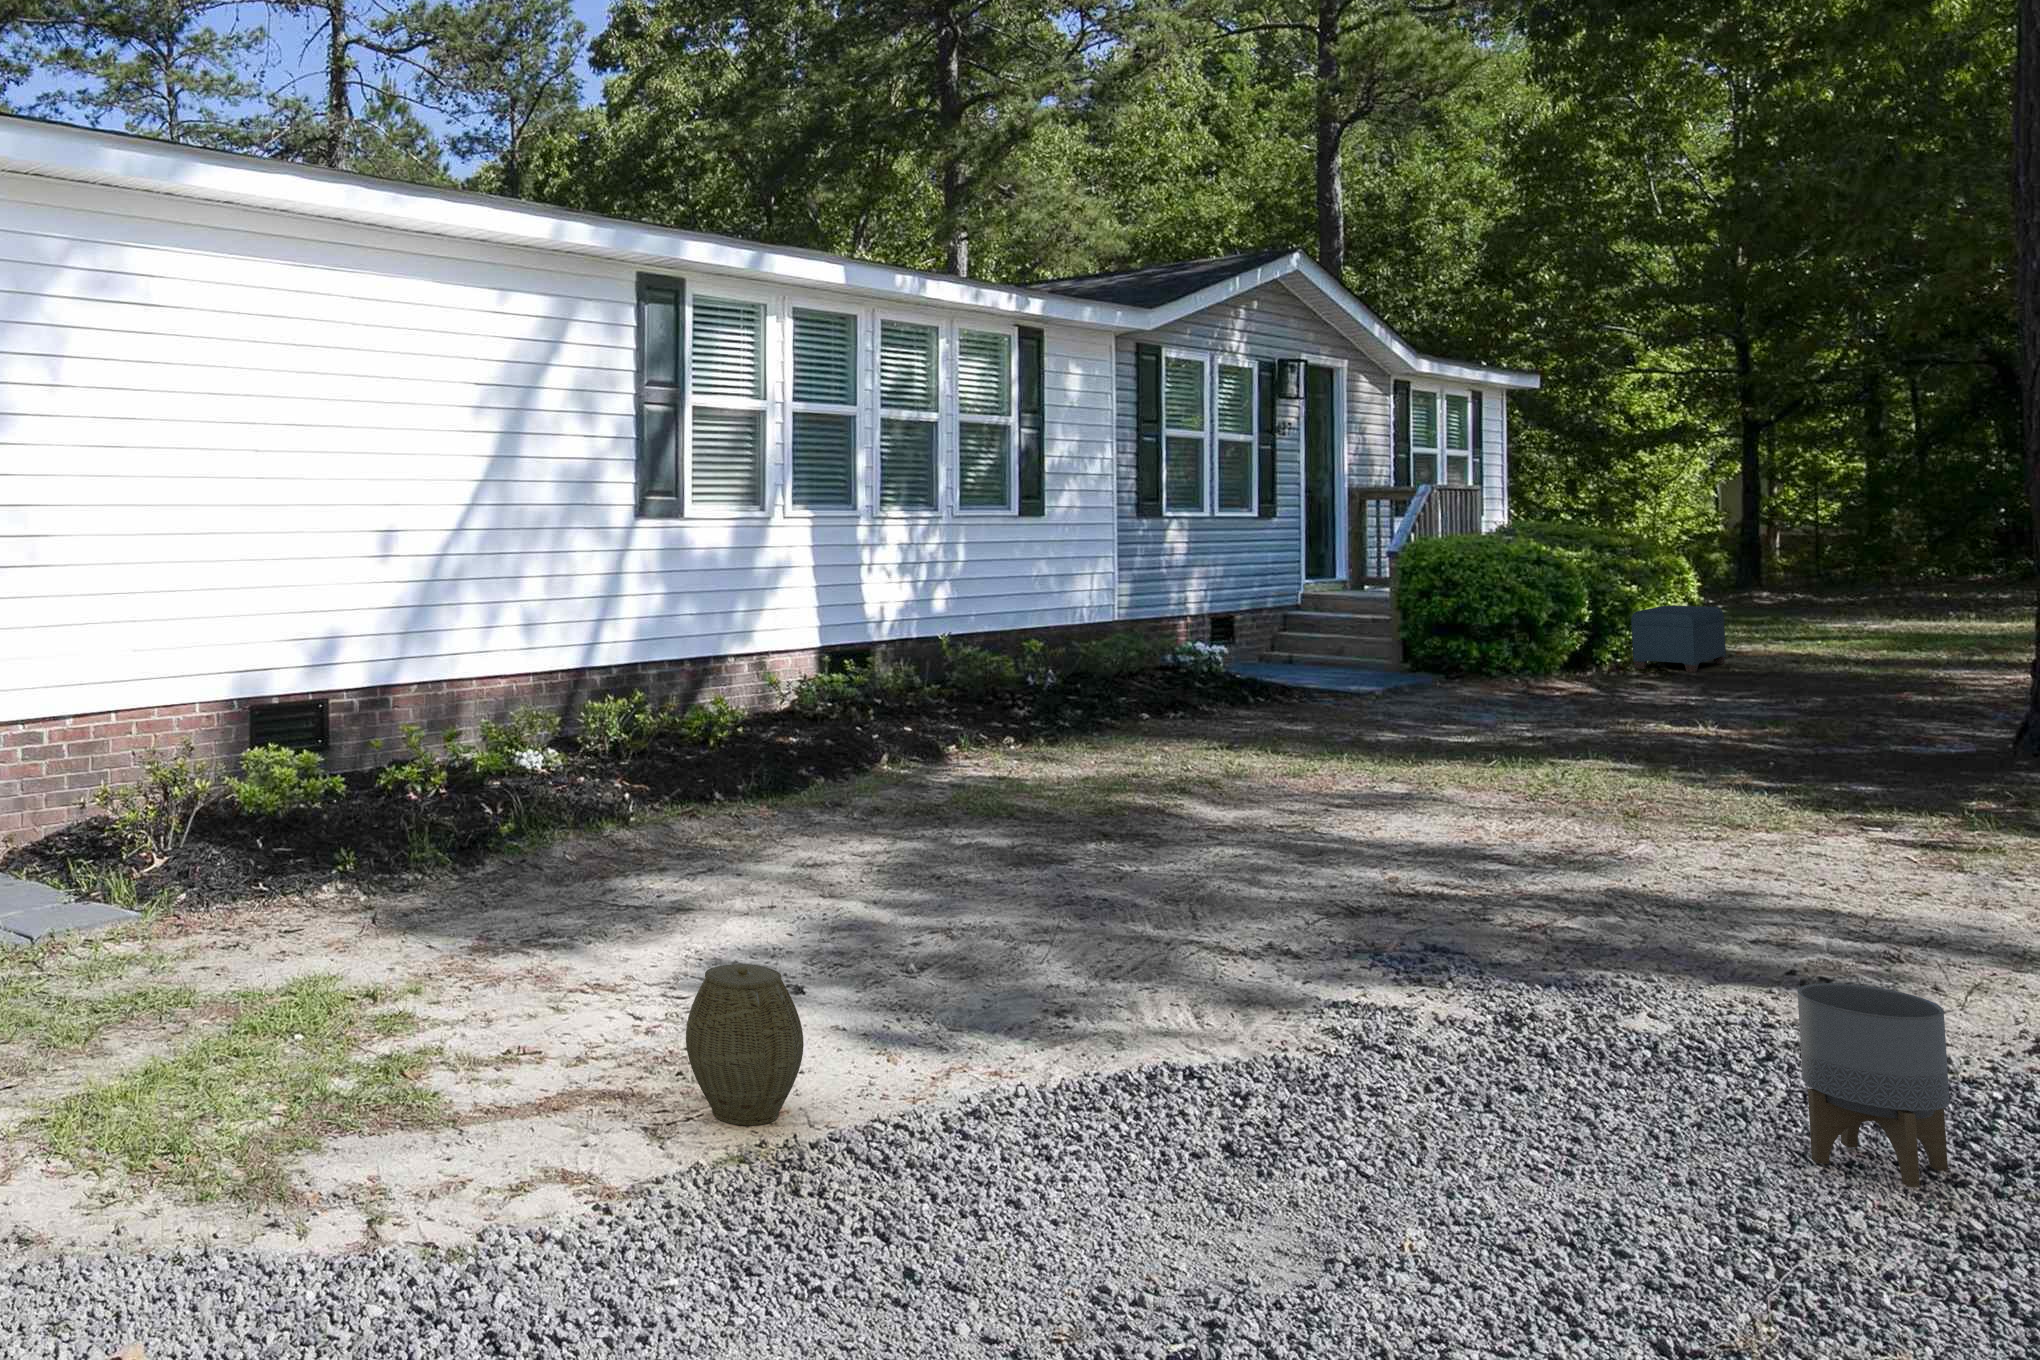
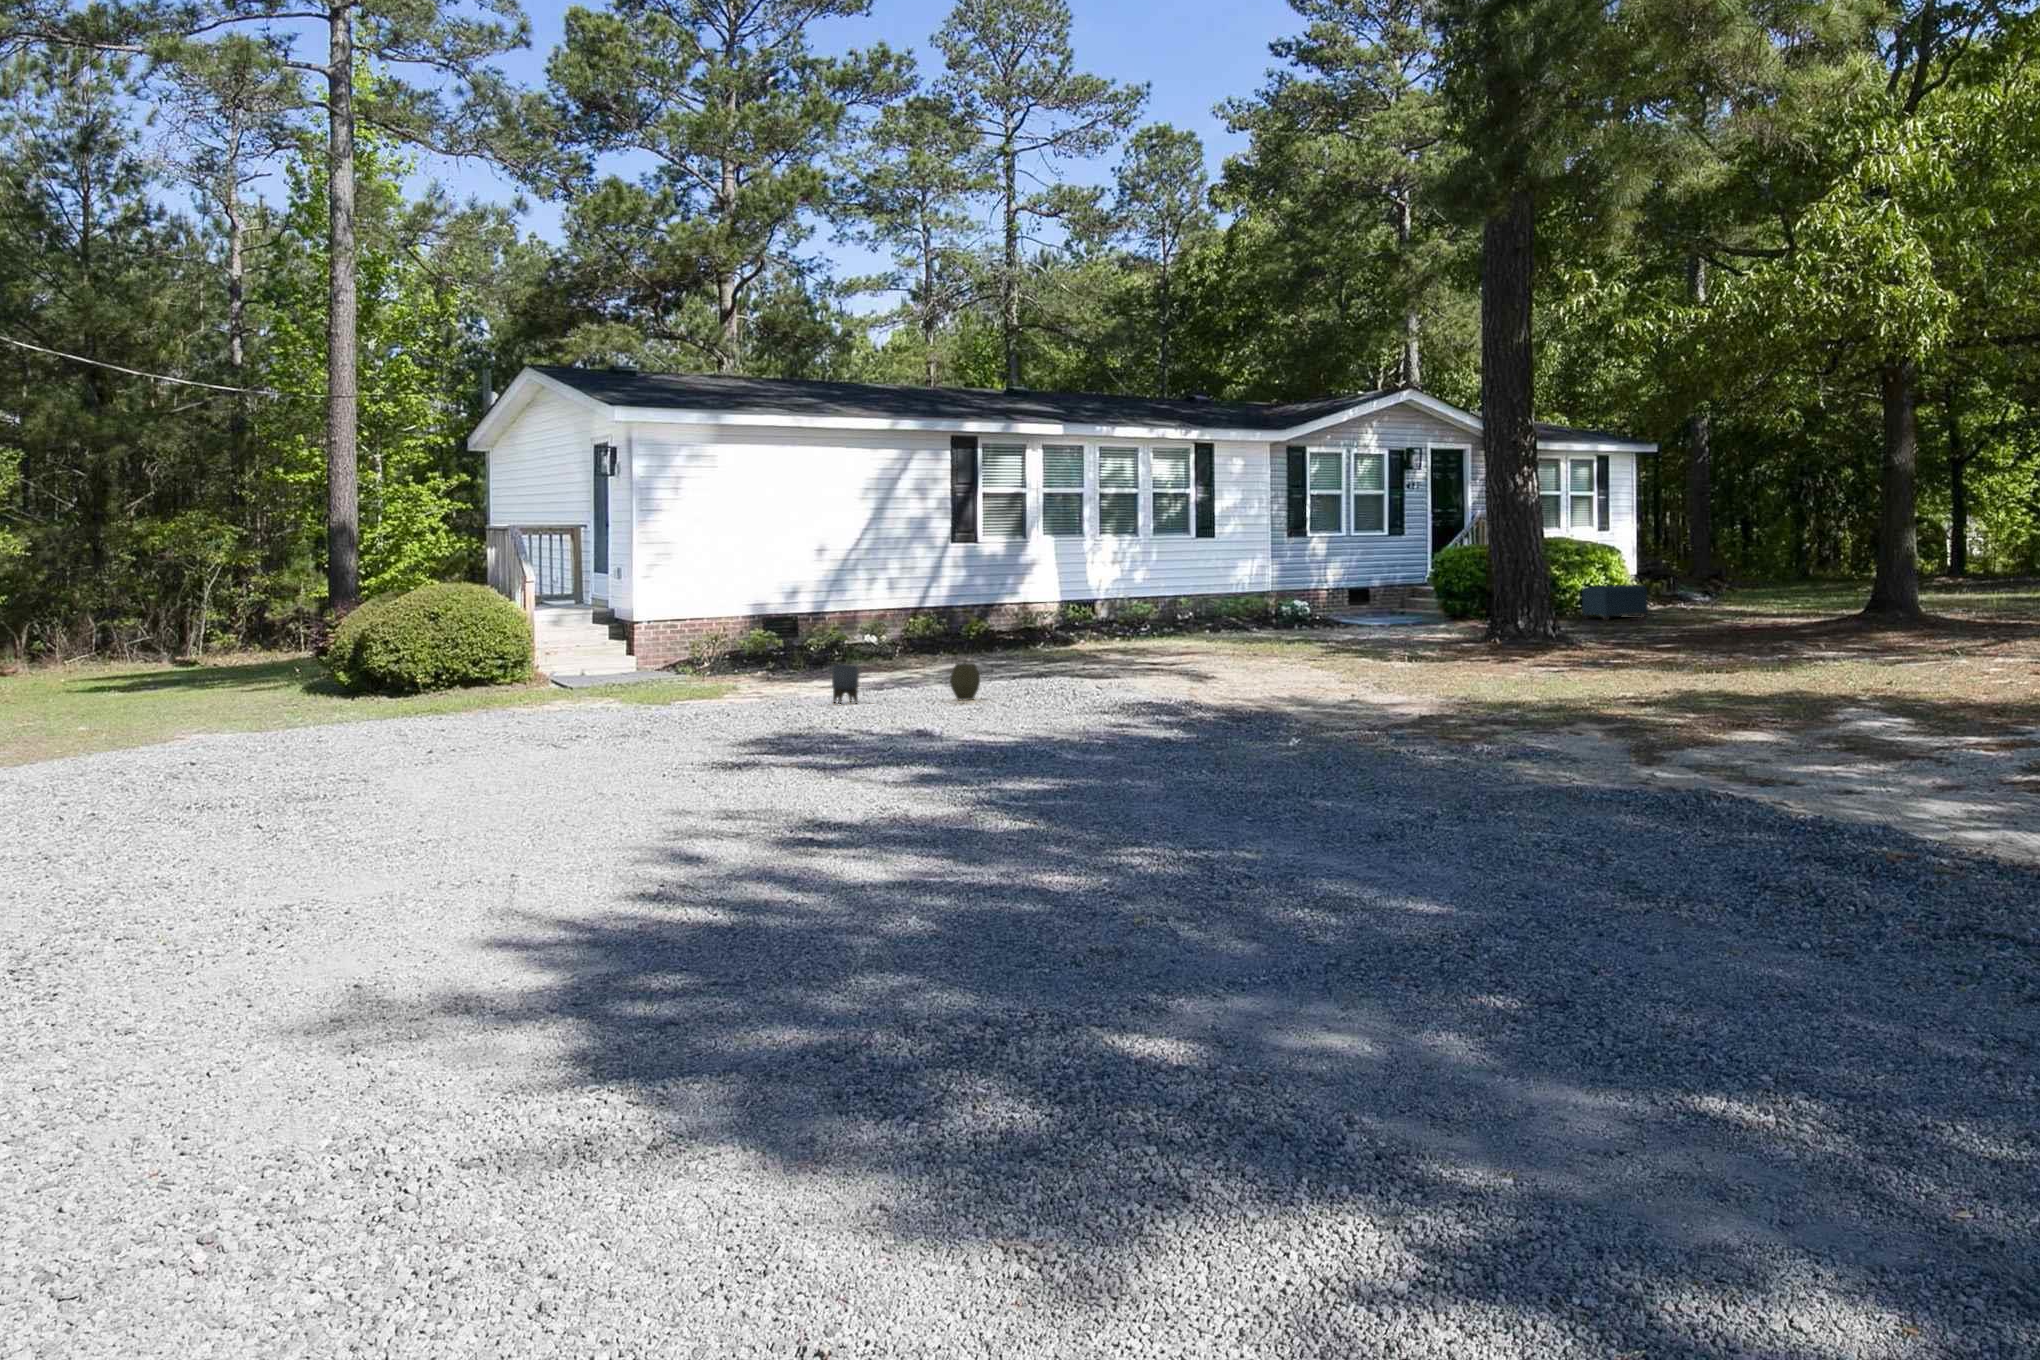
woven basket: present [686,964,804,1125] -> present [950,662,980,700]
planter: present [1797,983,1950,1188] -> present [832,665,859,704]

